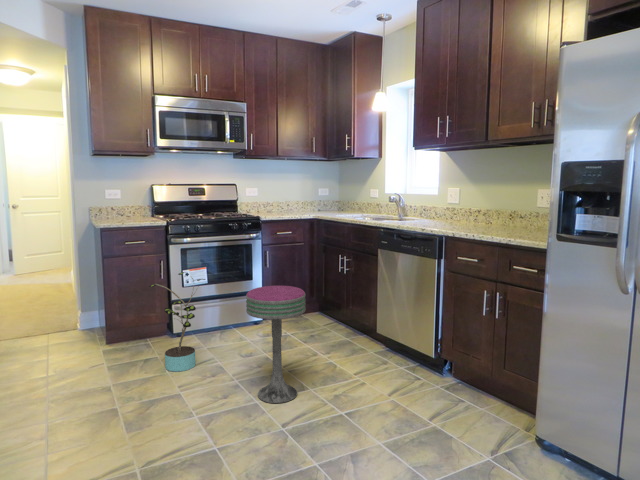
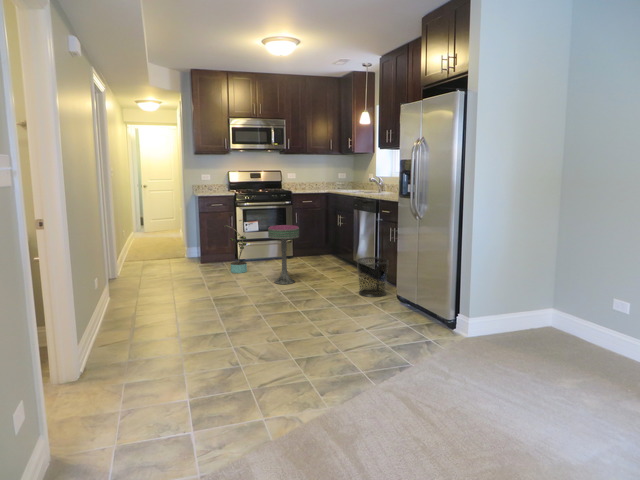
waste bin: none [435,348,501,436] -> present [357,257,389,297]

